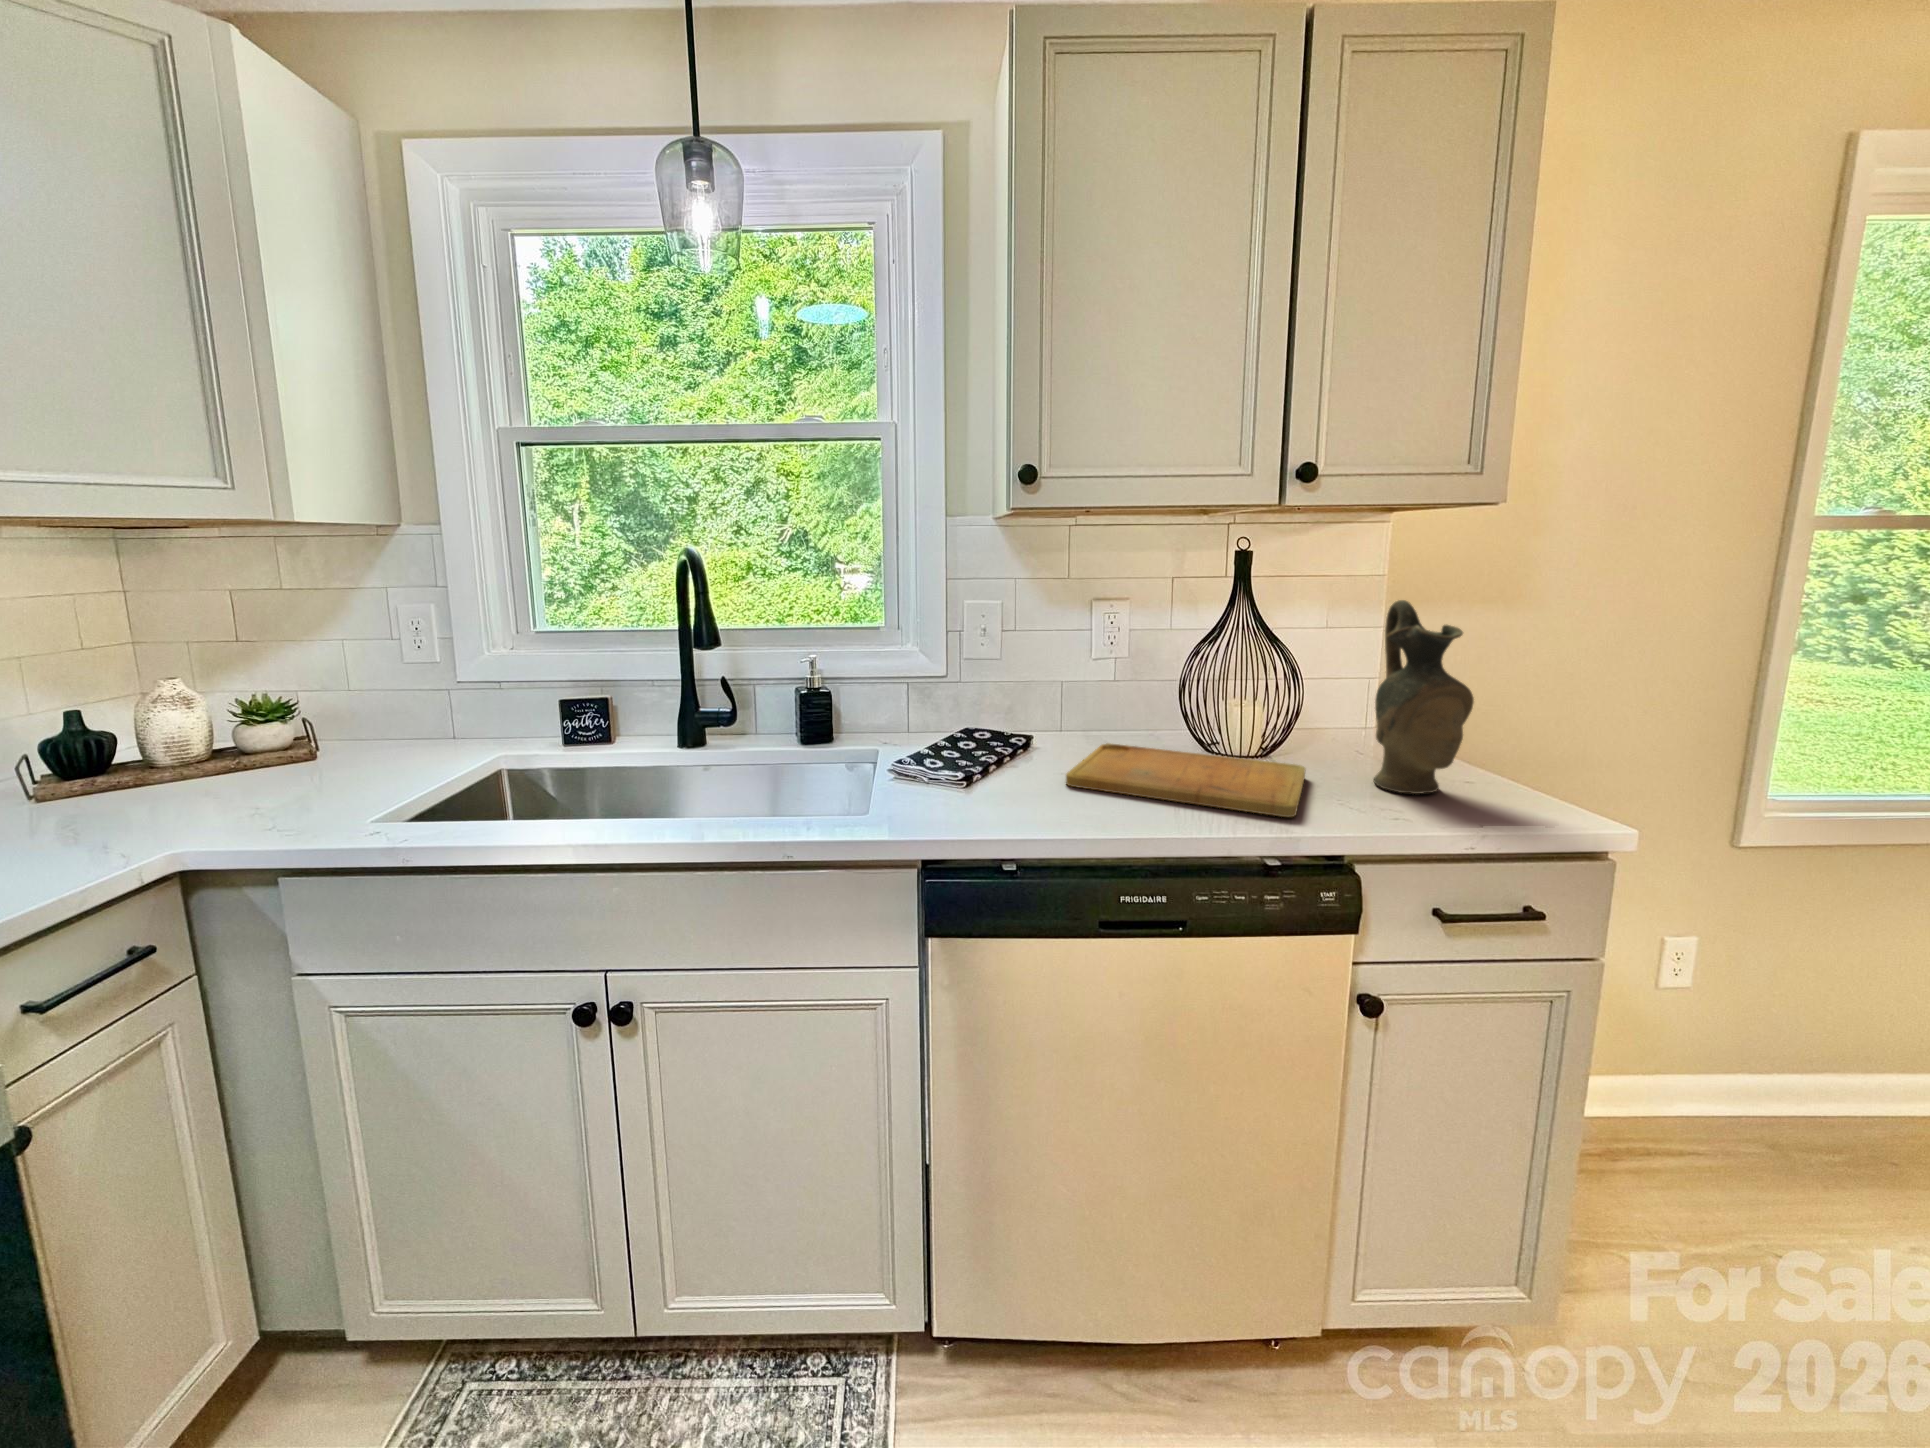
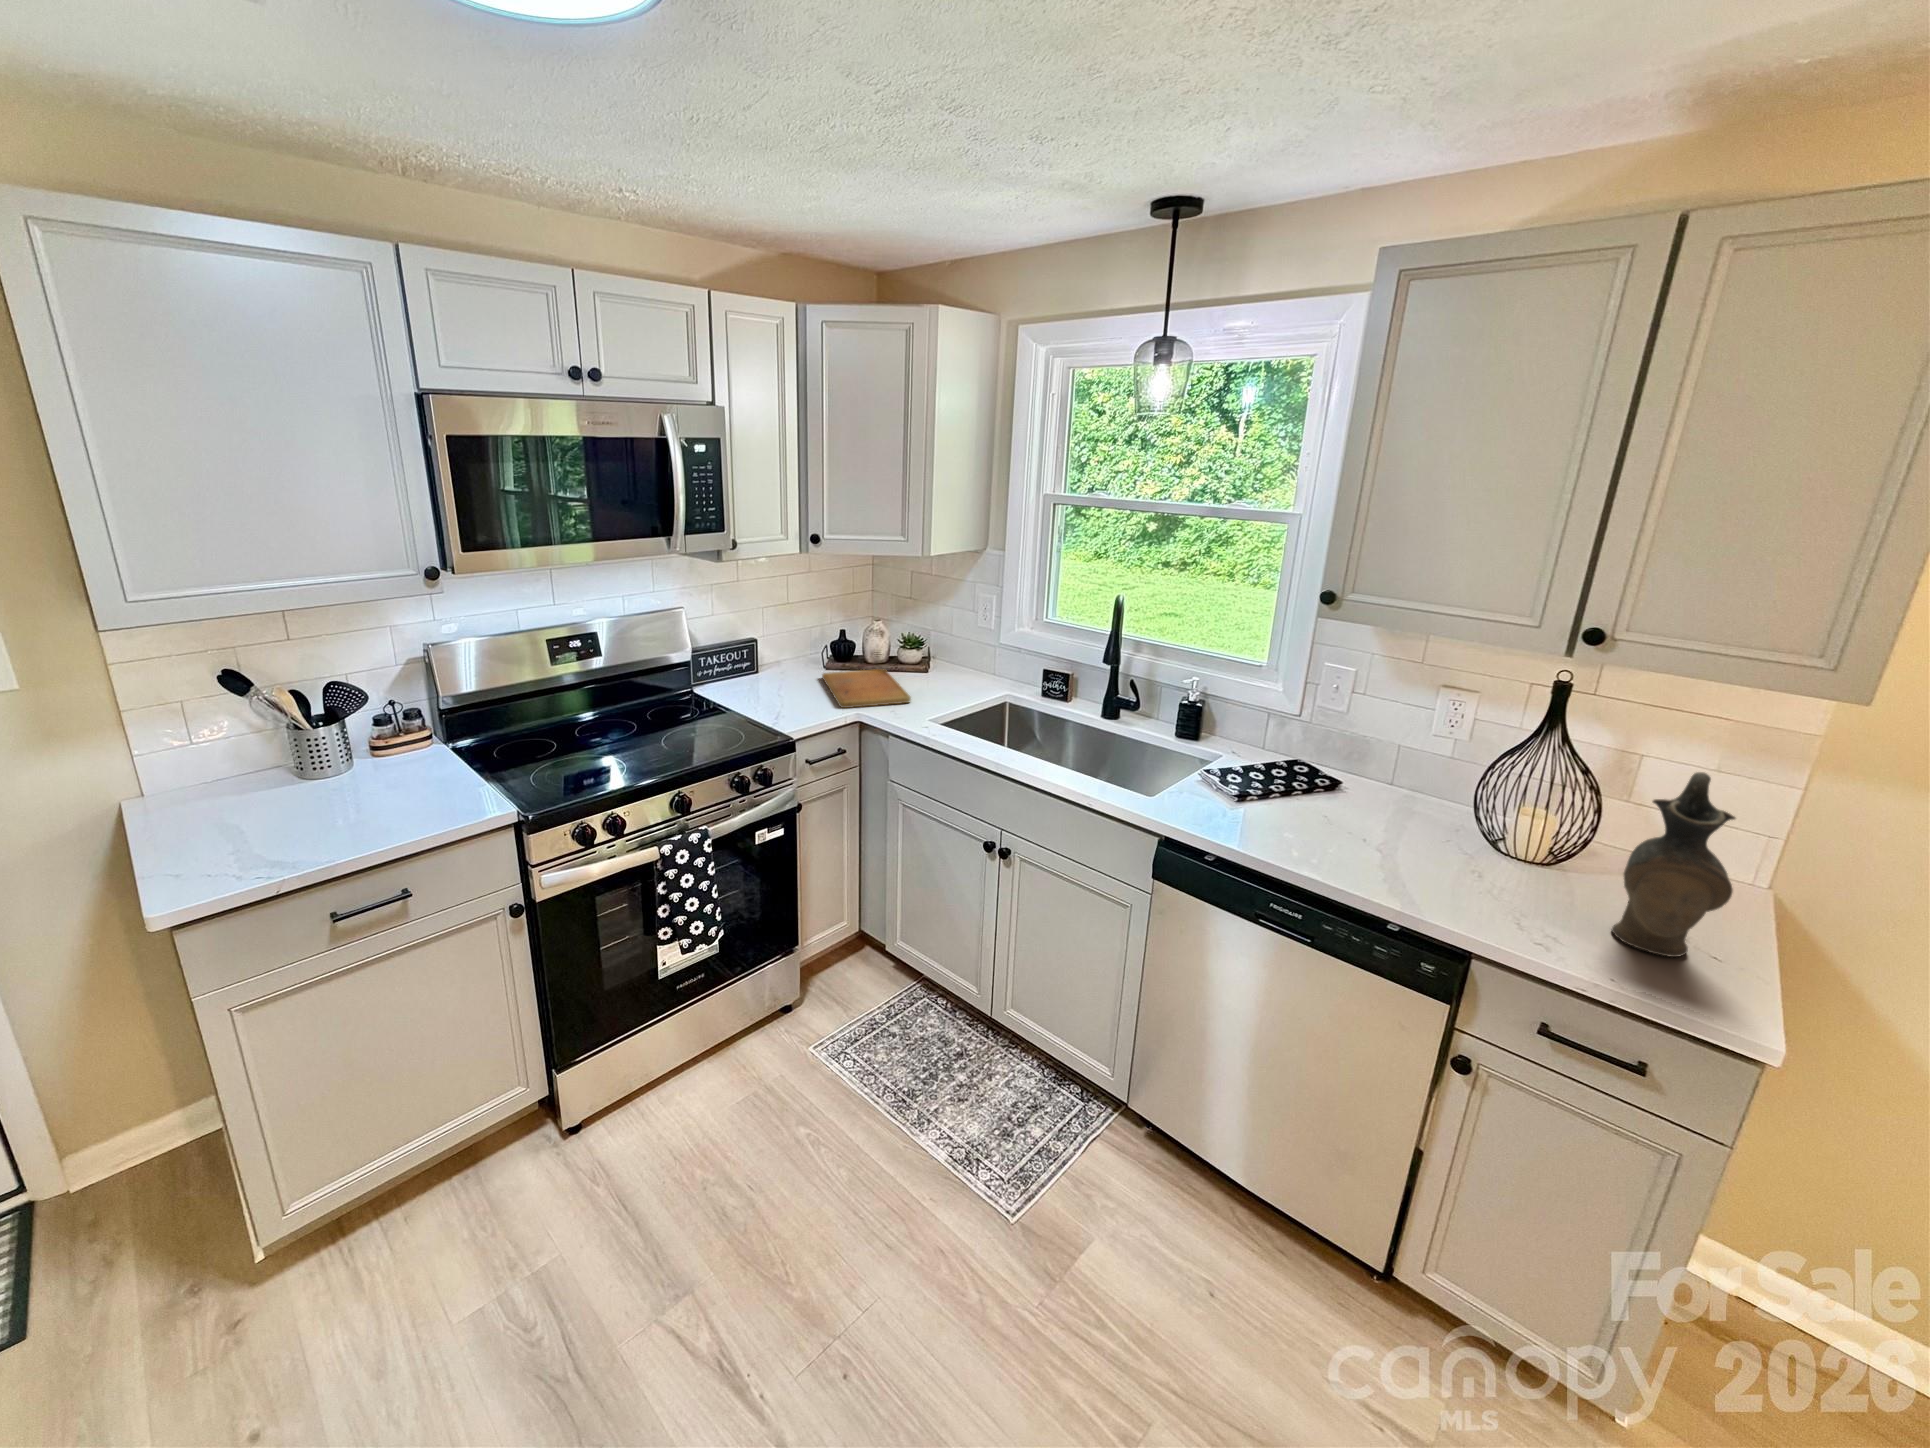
cutting board: present [1066,743,1306,817] -> present [822,669,911,708]

